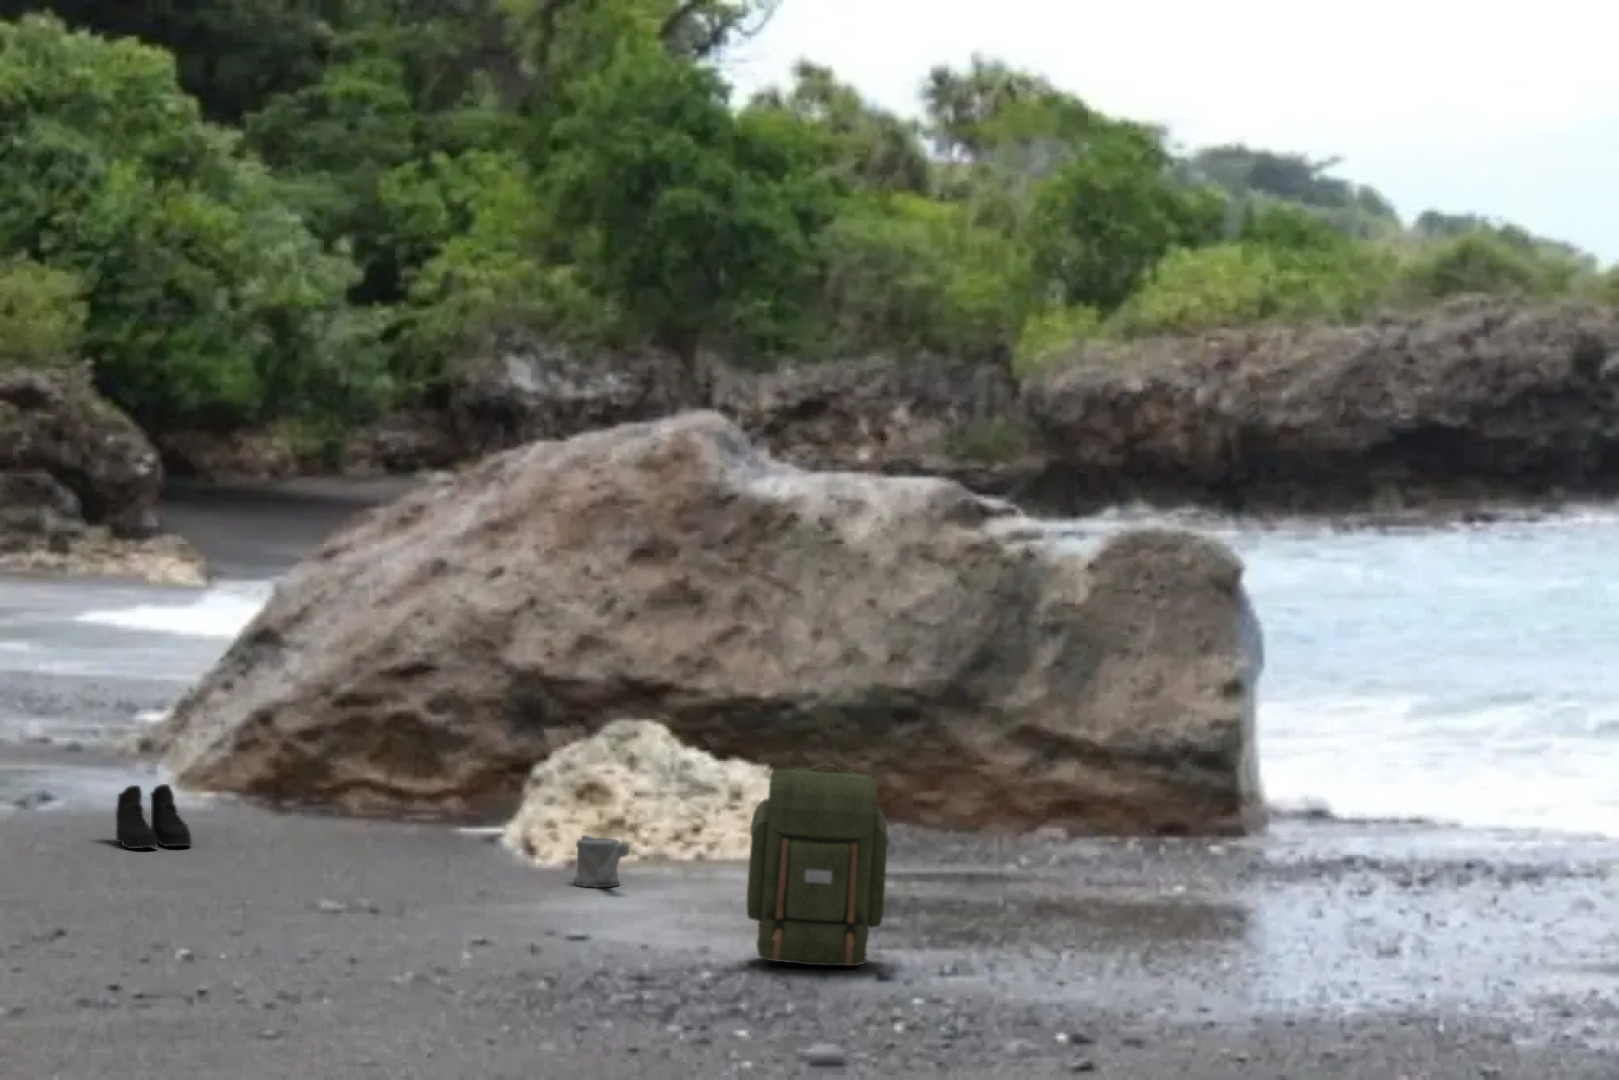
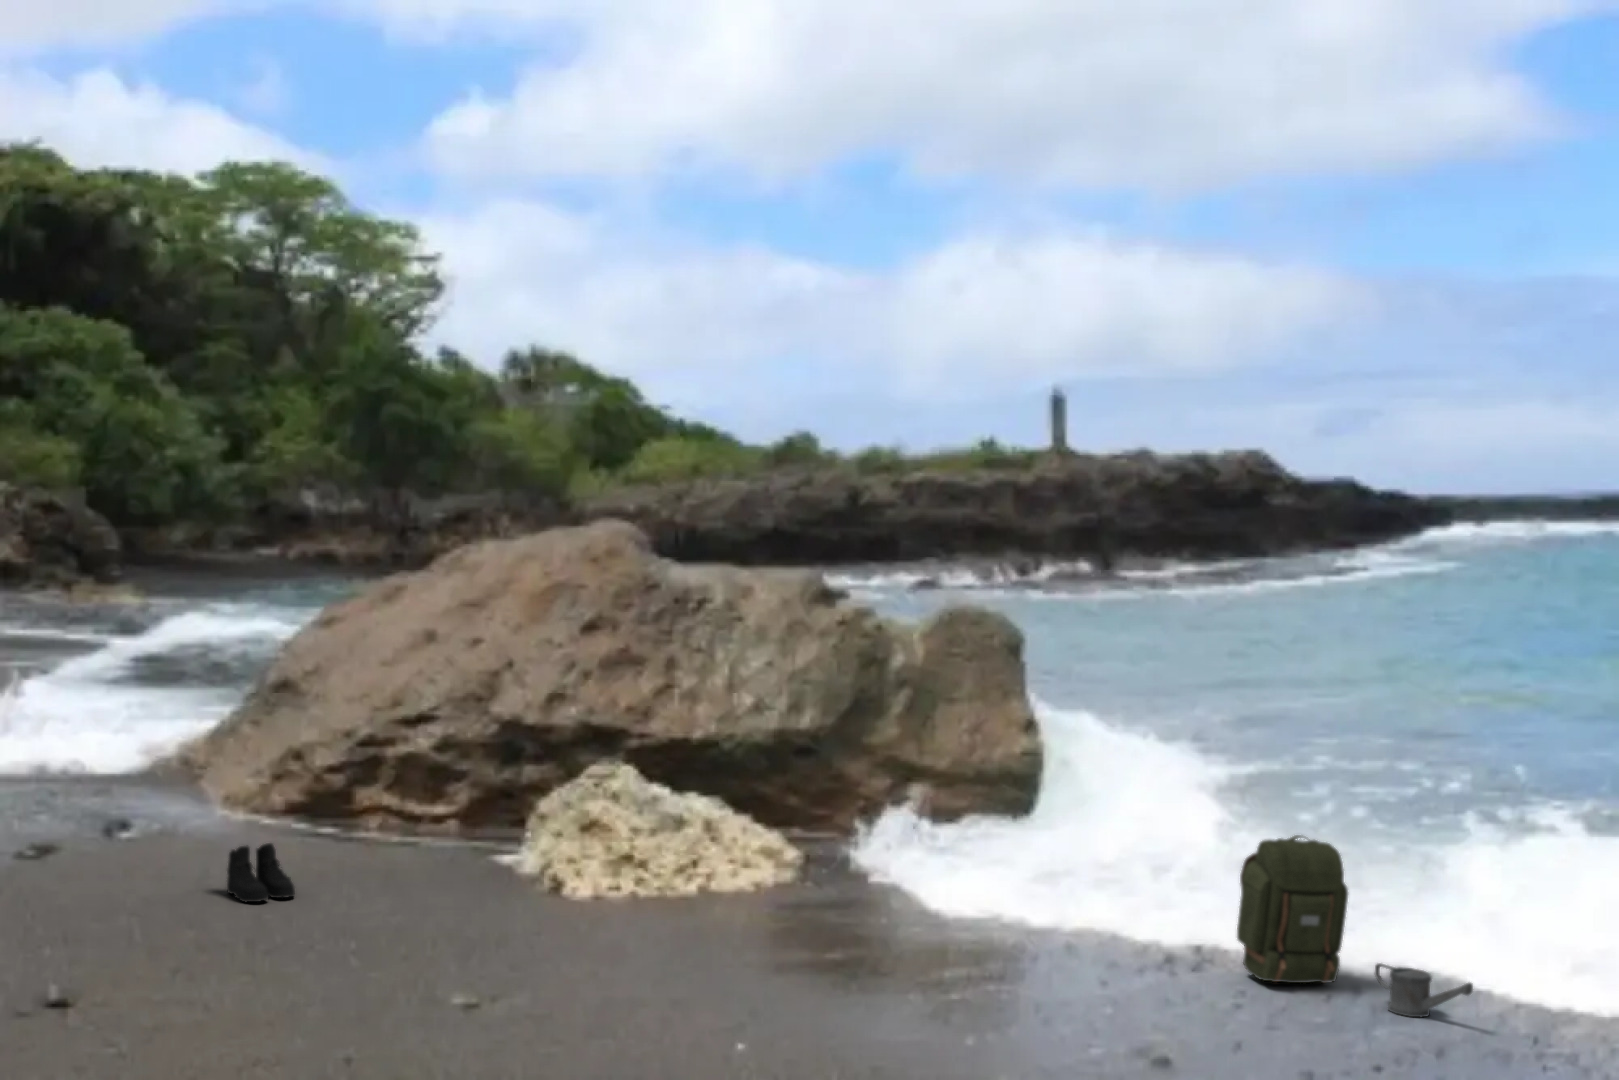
backpack: present [747,764,889,966] -> present [1237,835,1348,983]
watering can: present [575,835,629,887] -> present [1375,963,1473,1017]

